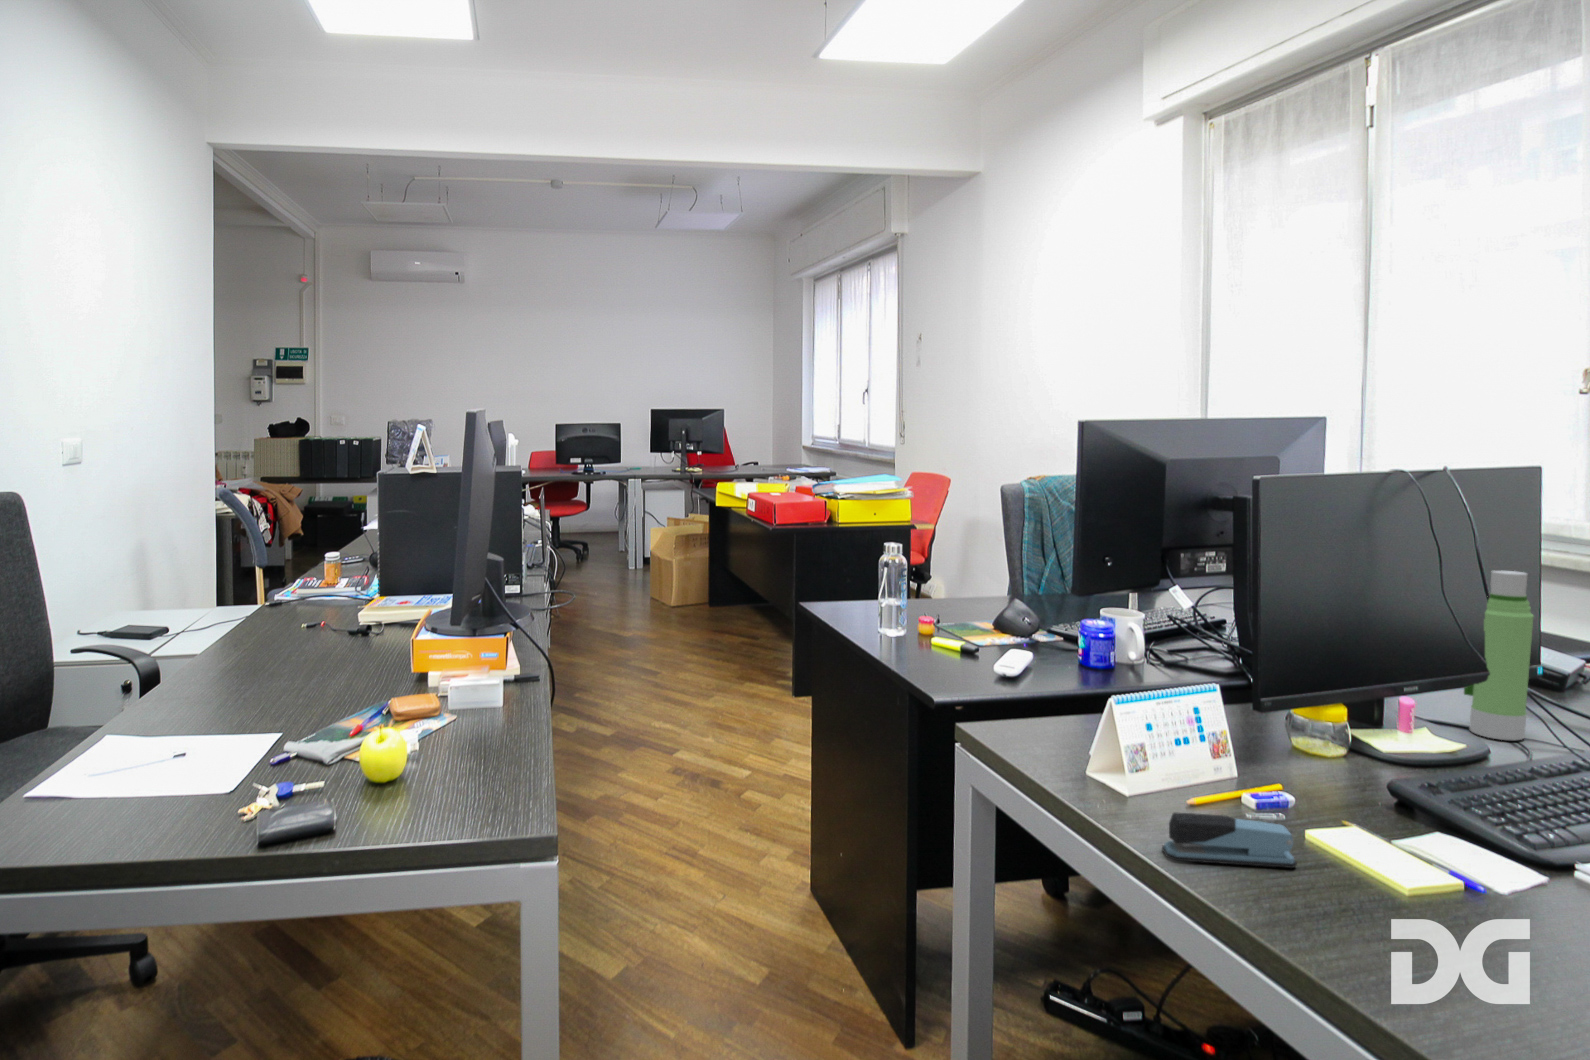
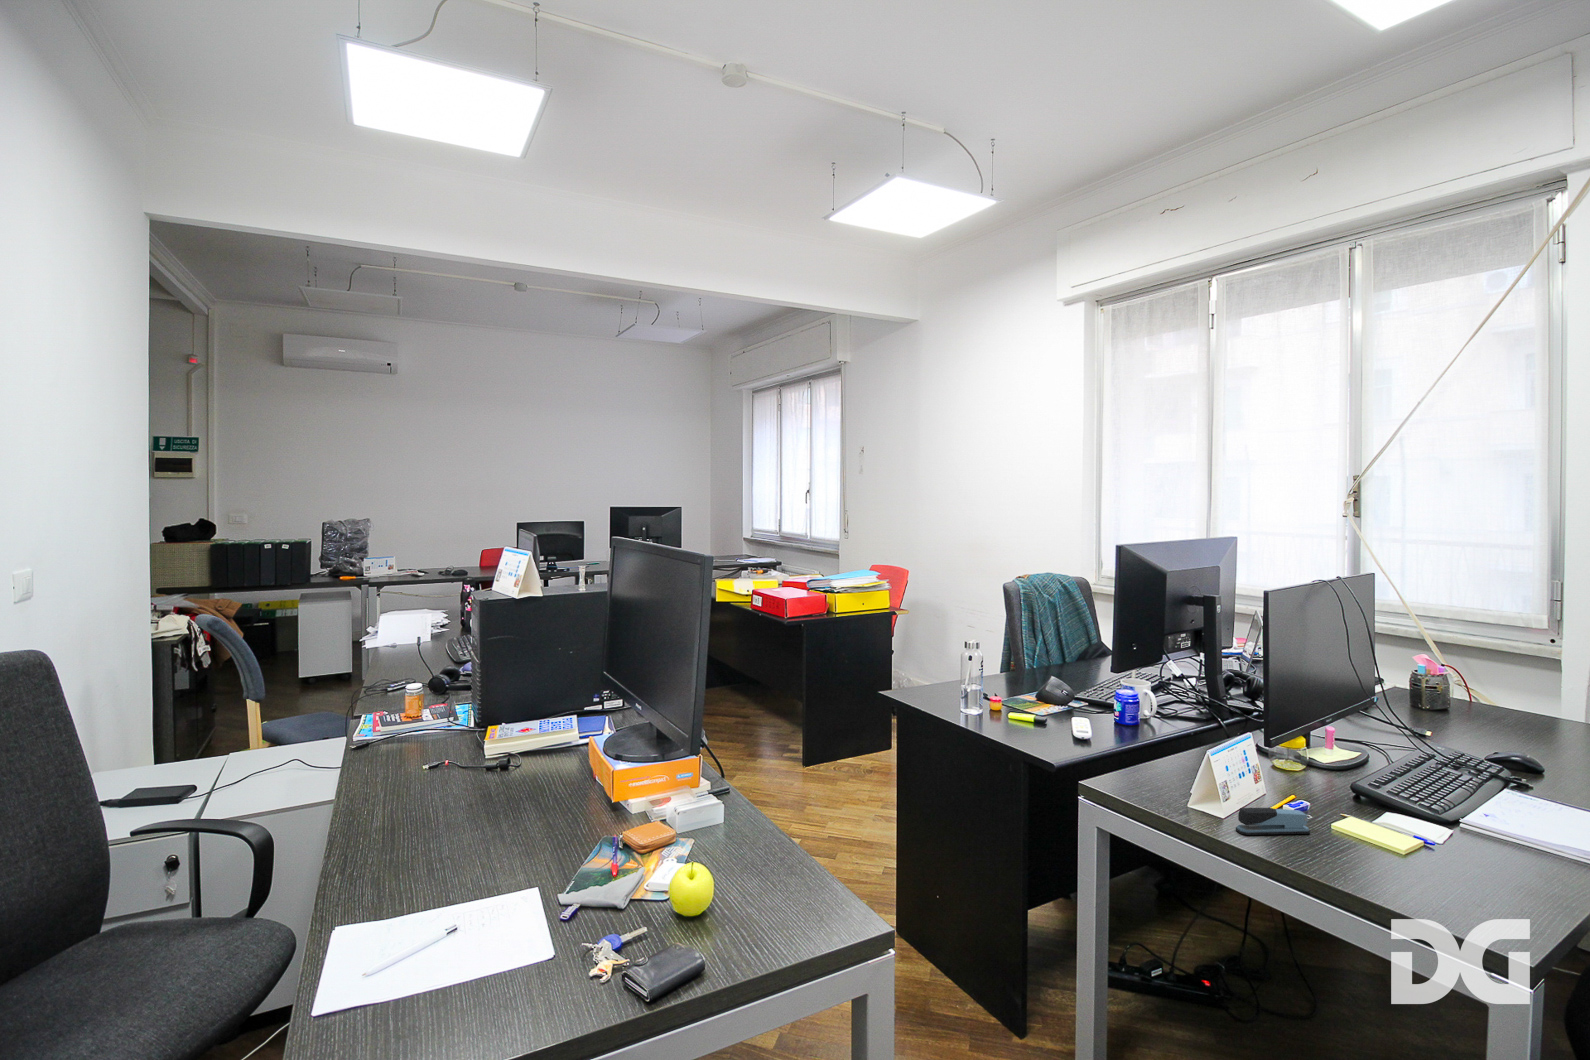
water bottle: present [1464,570,1533,740] -> none [1363,651,1401,755]

